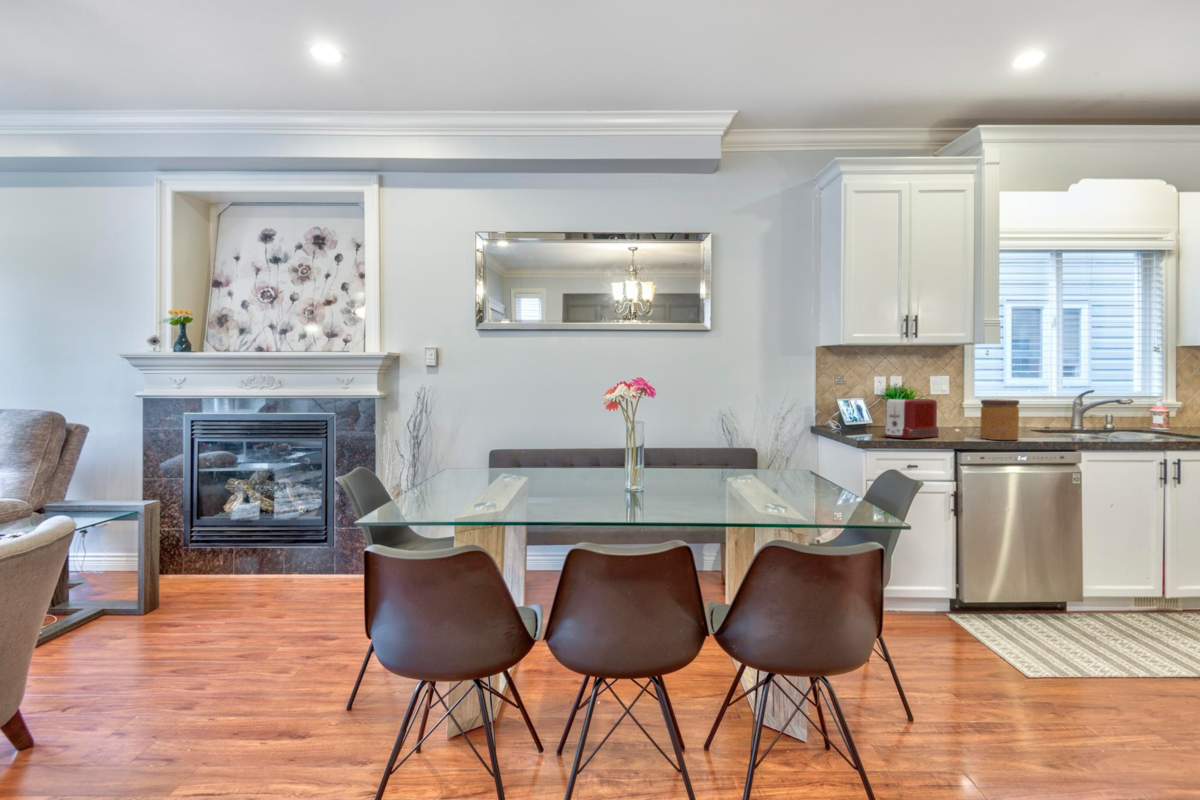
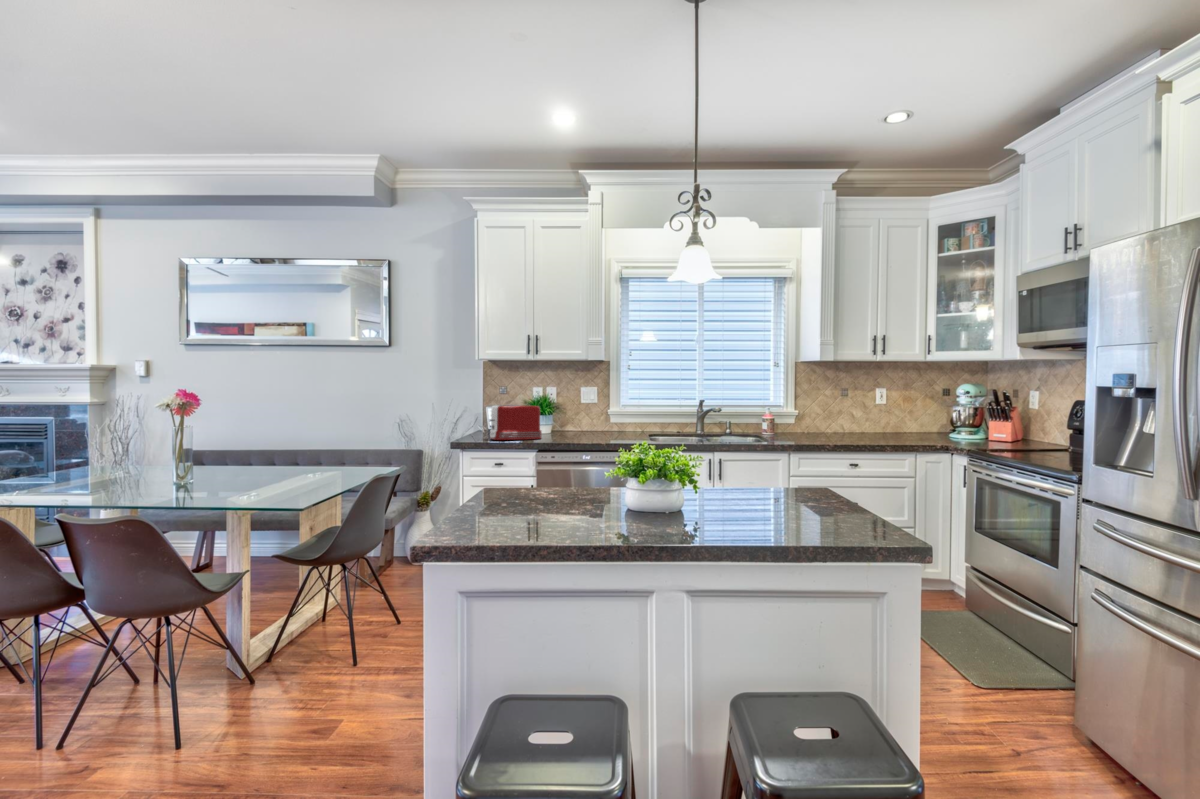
jar: present [980,399,1019,440] -> none [569,406,598,442]

